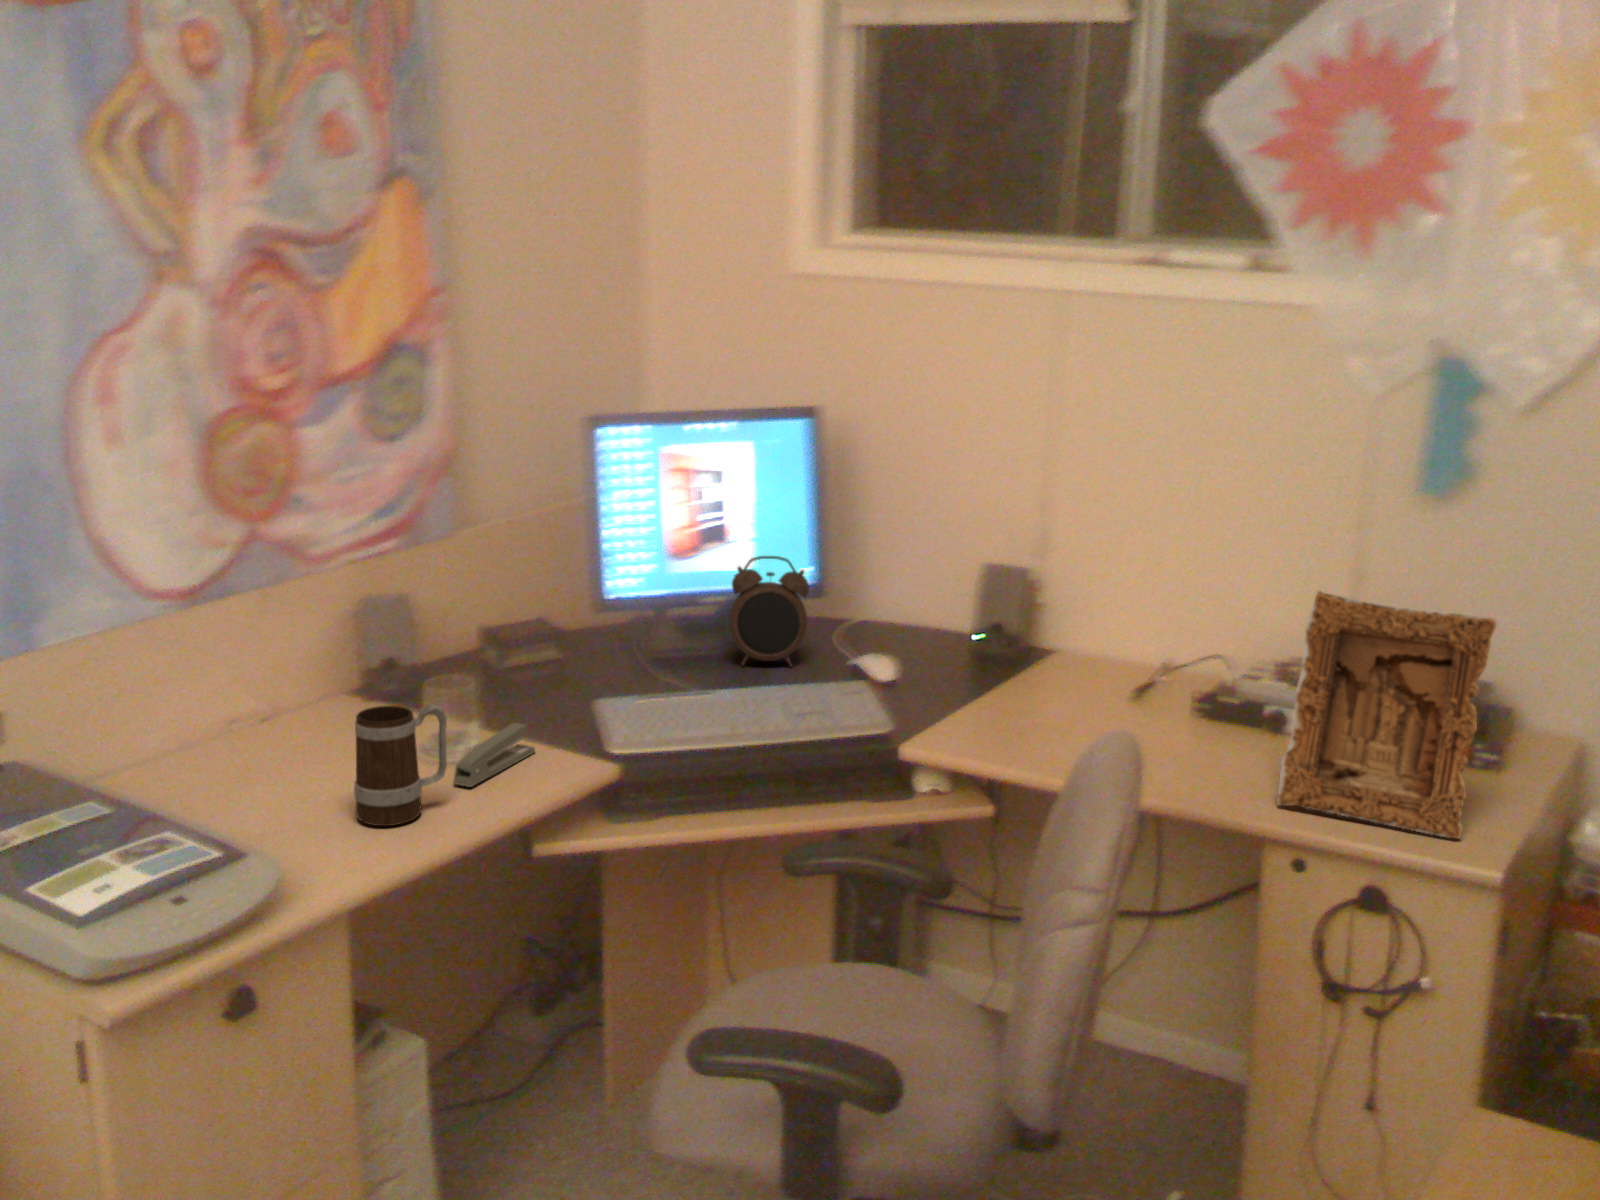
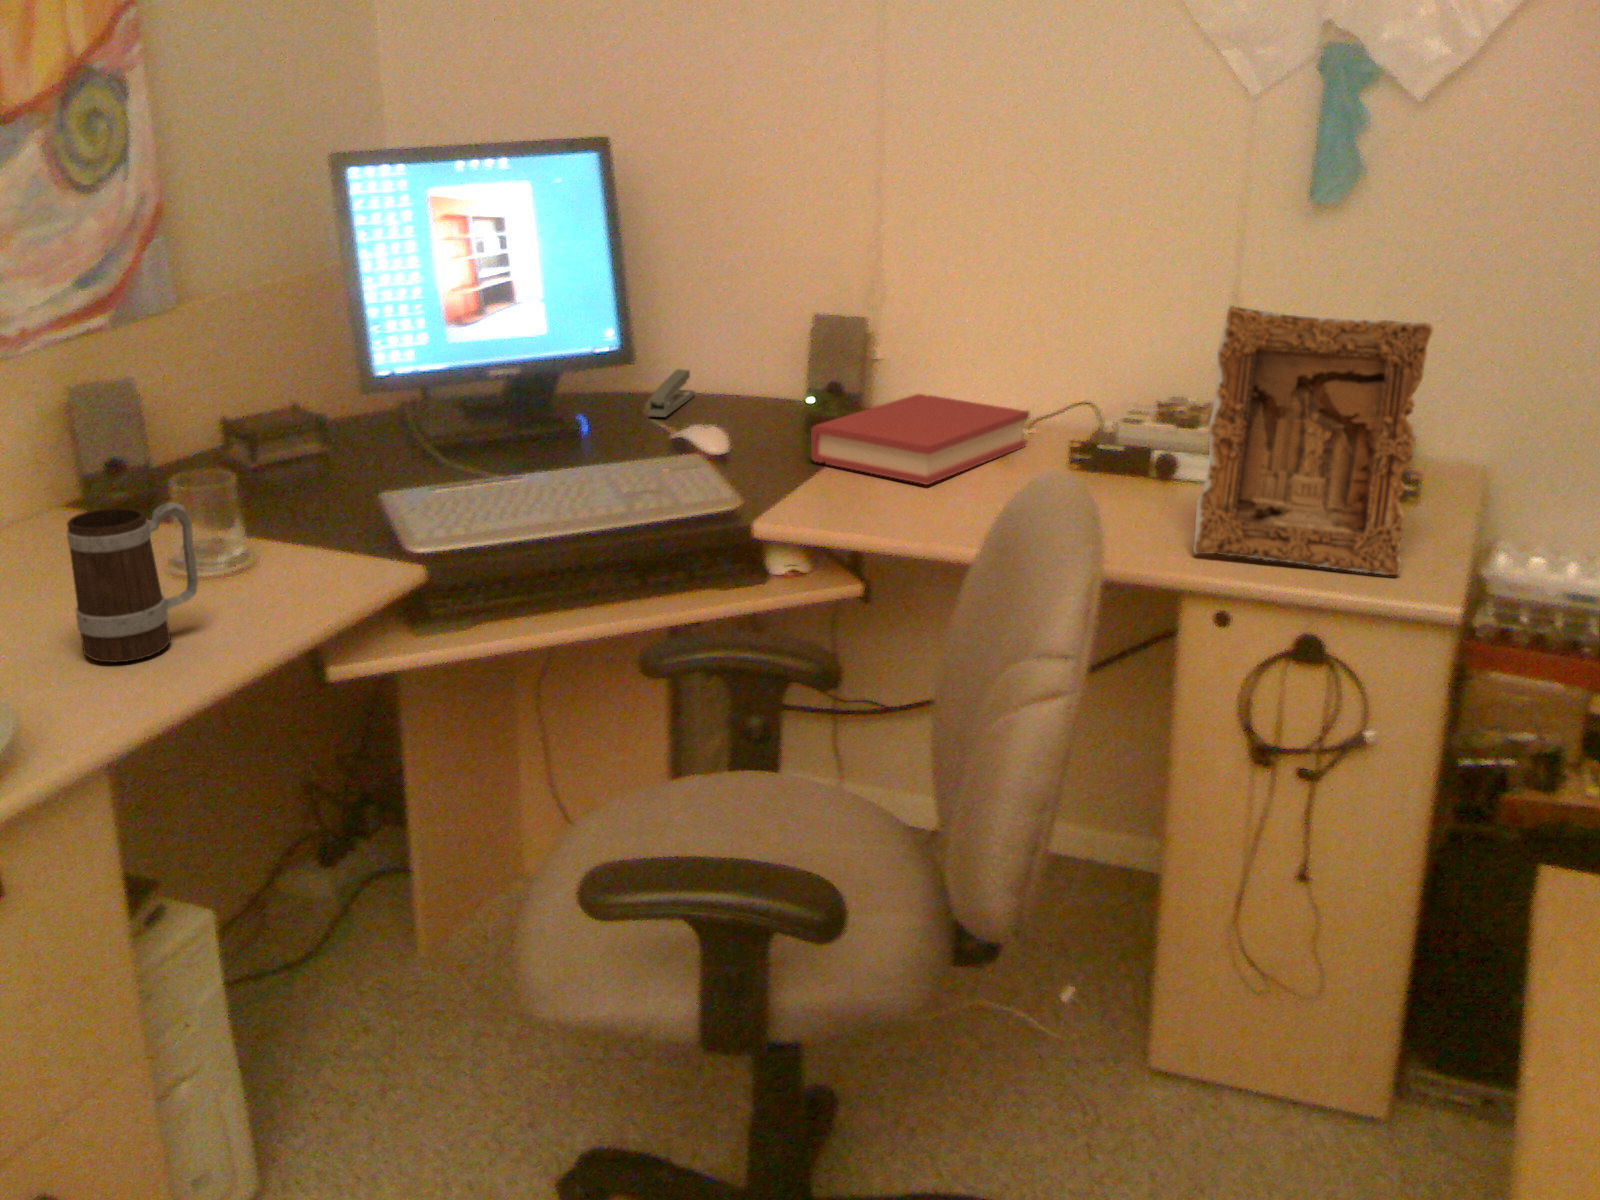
alarm clock: present [729,556,809,666] -> none [528,315,621,447]
hardback book: none [963,638,1162,723] -> present [811,394,1028,485]
stapler: present [454,723,535,787] -> present [648,369,695,417]

